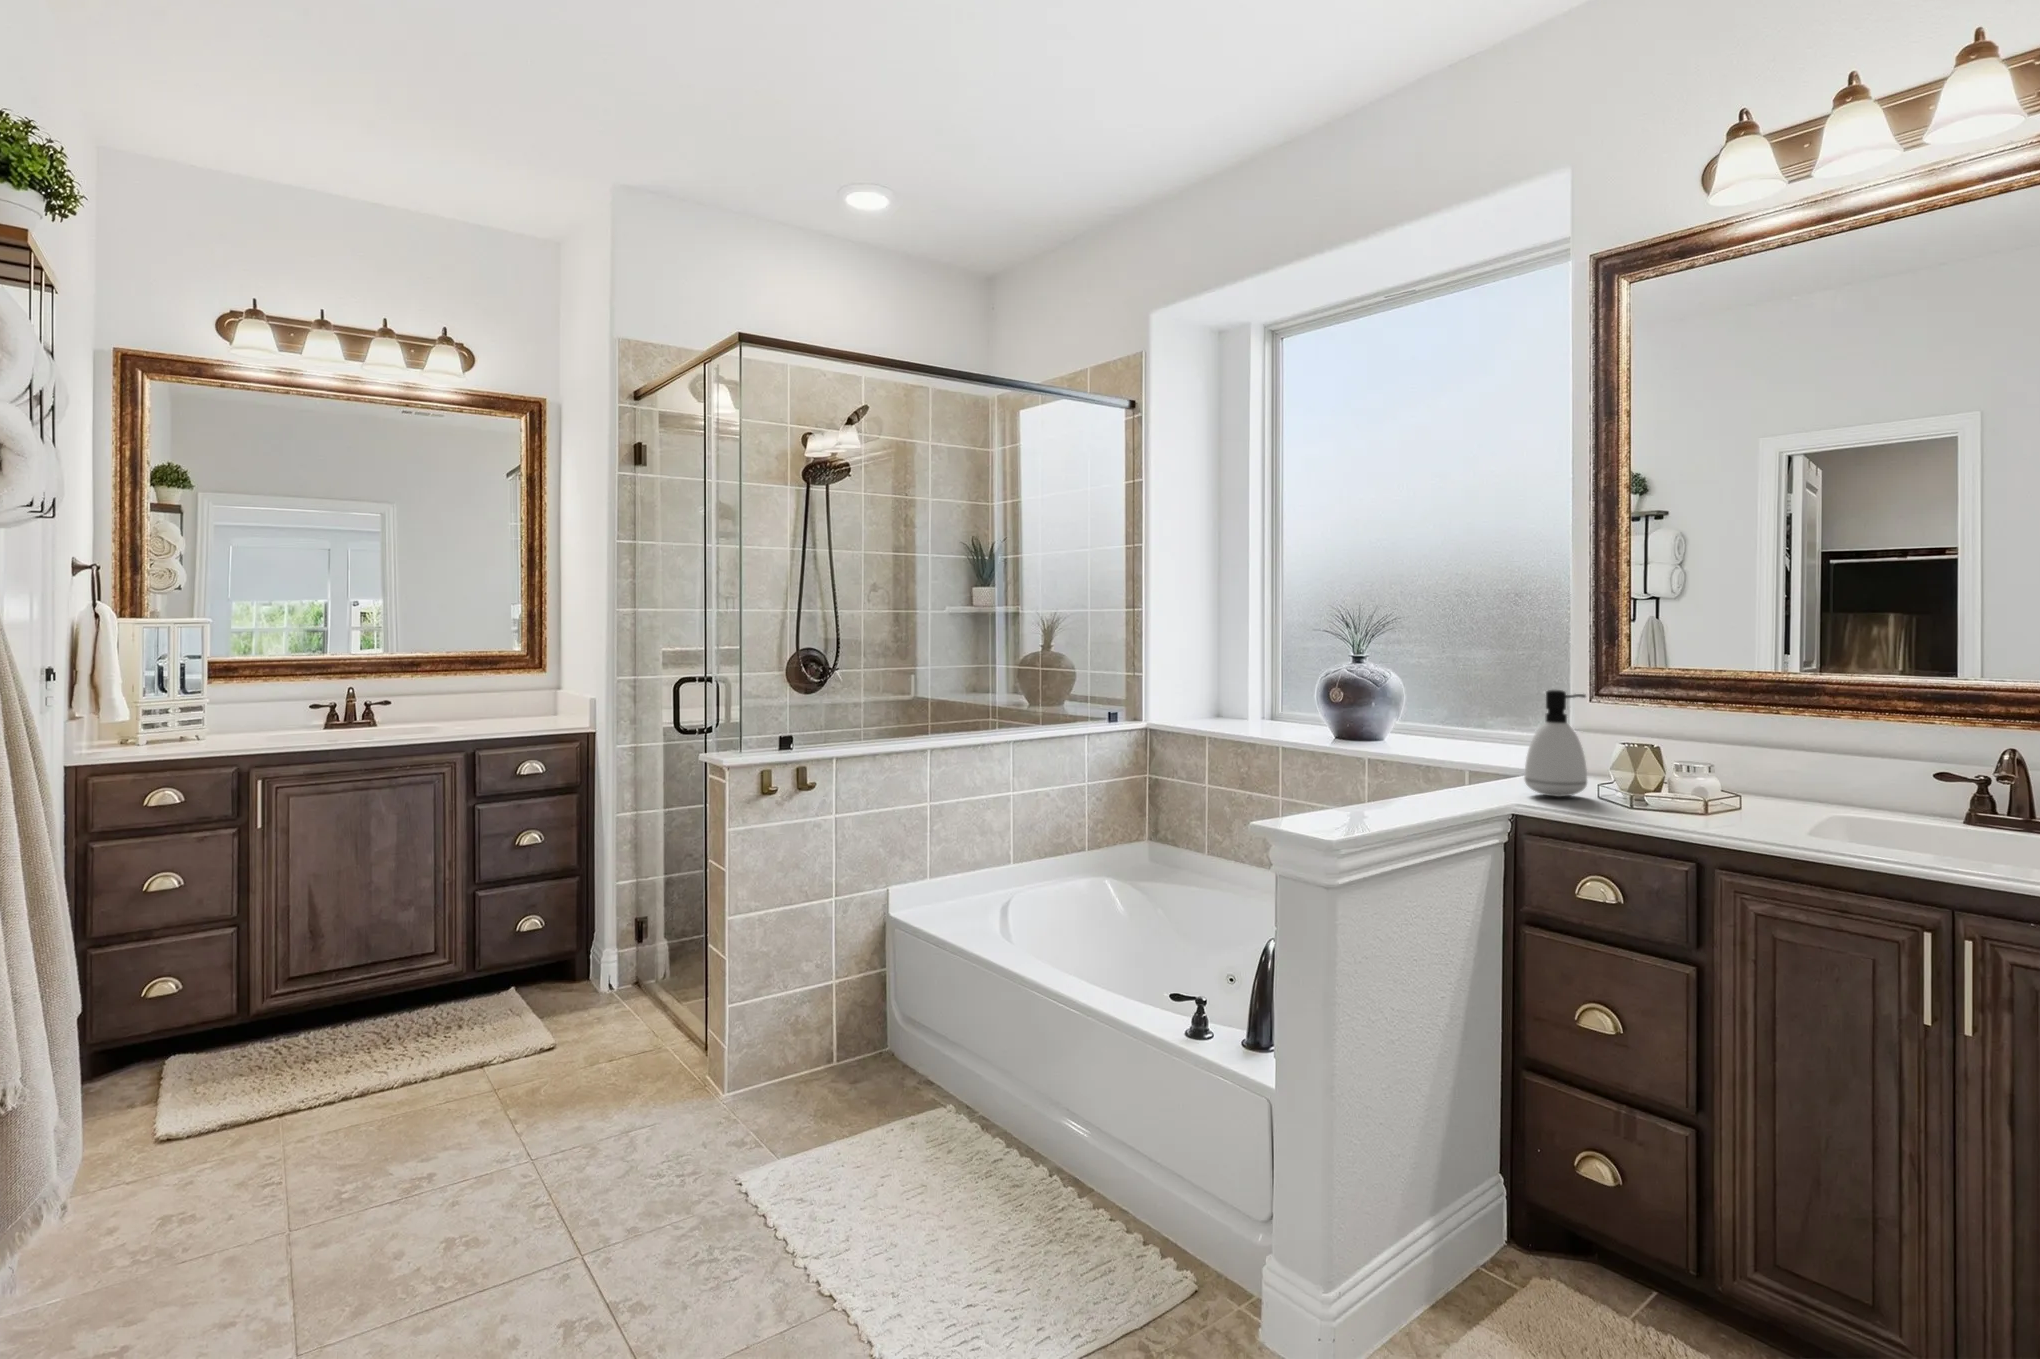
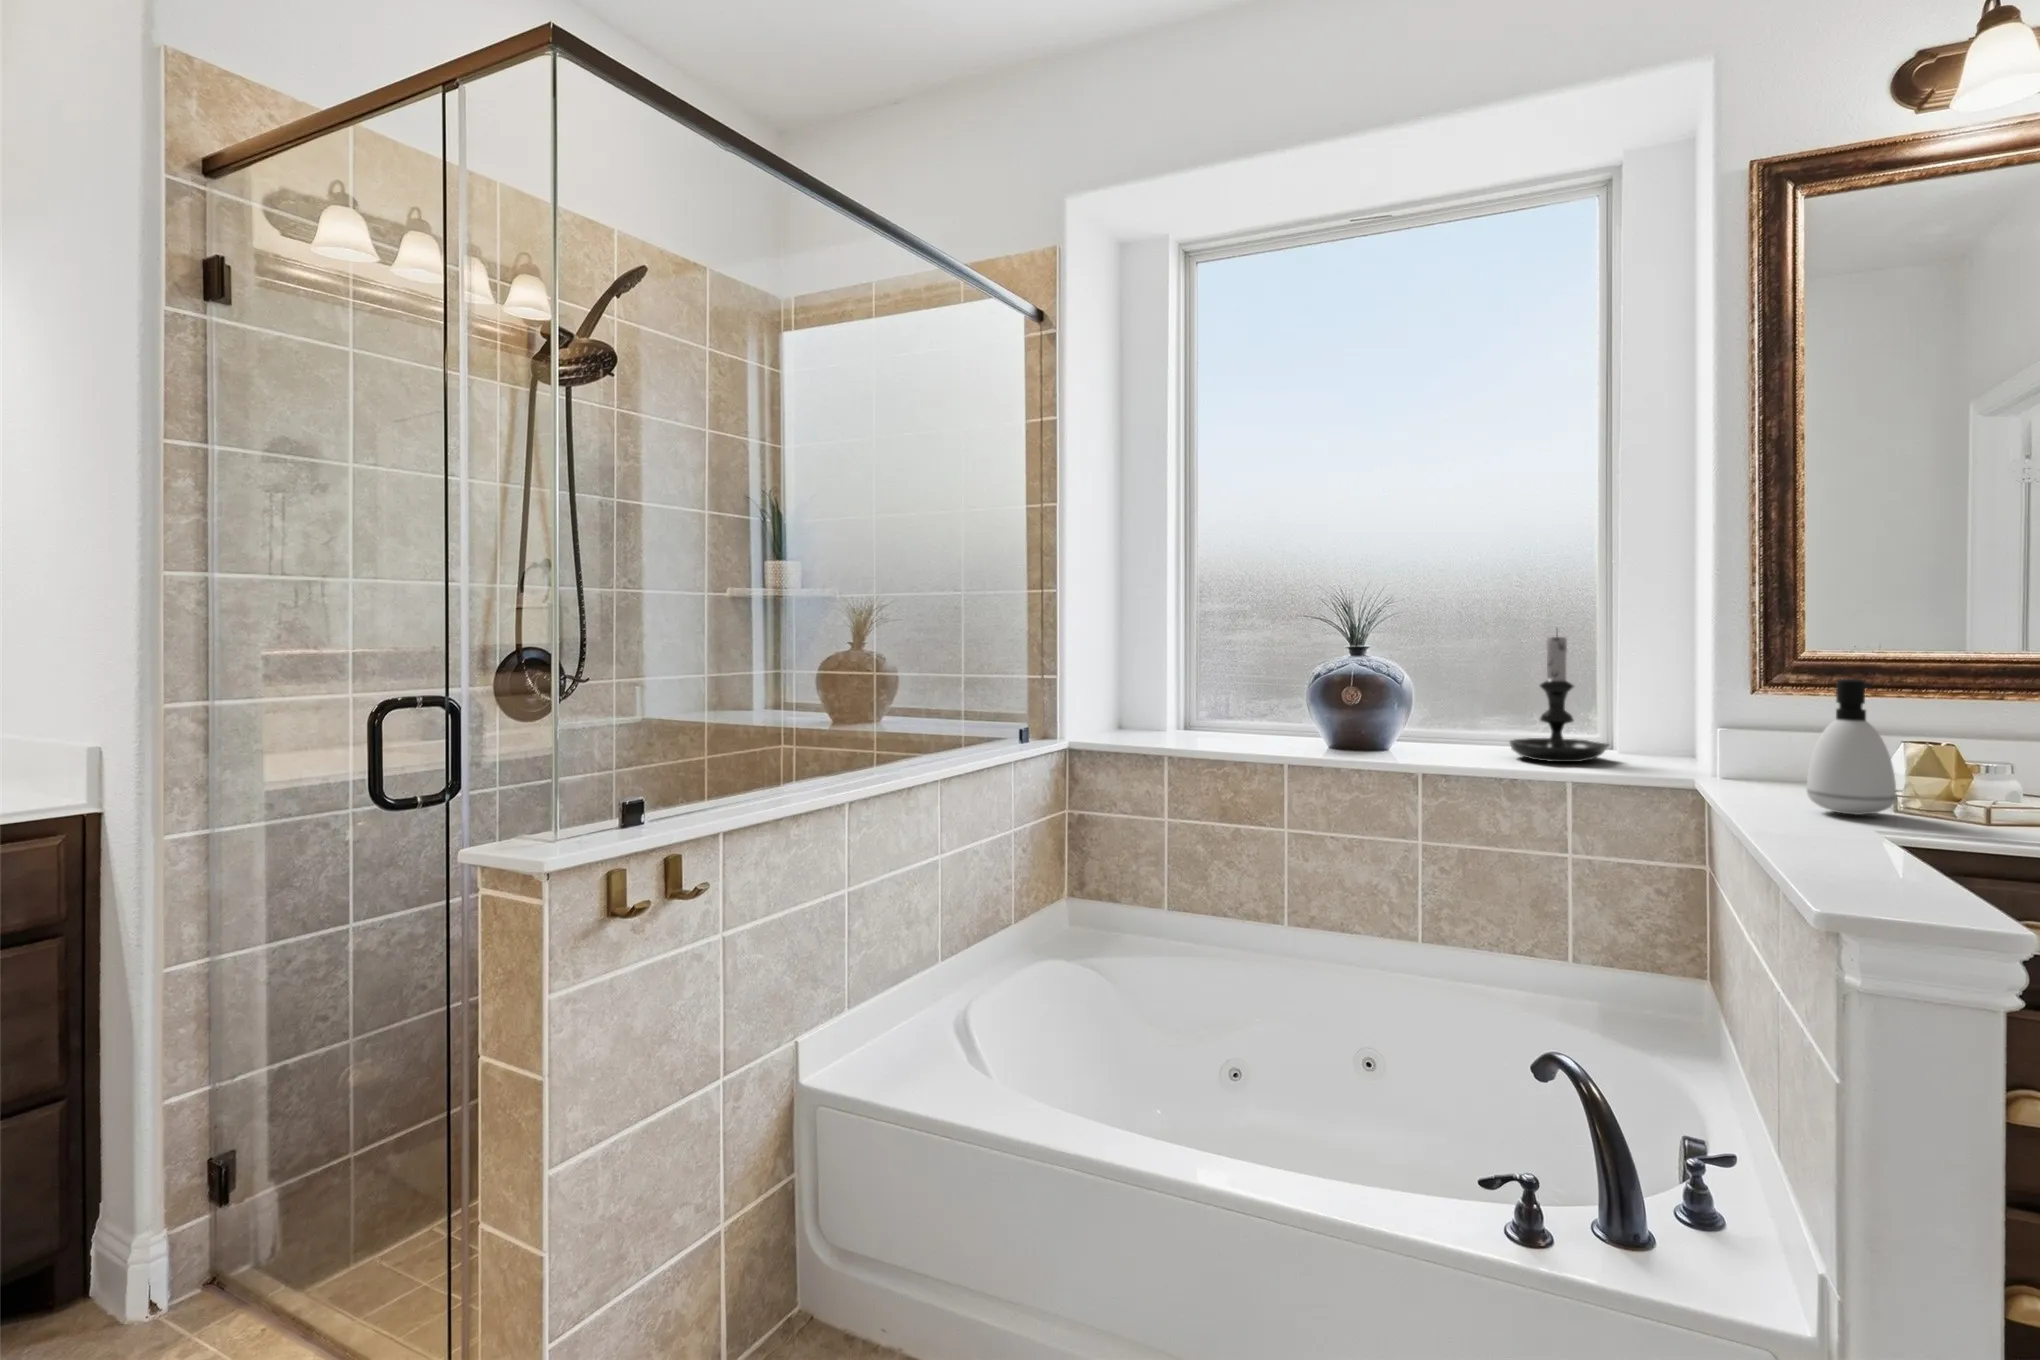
candle holder: none [1449,644,1531,757] -> present [1510,636,1609,762]

